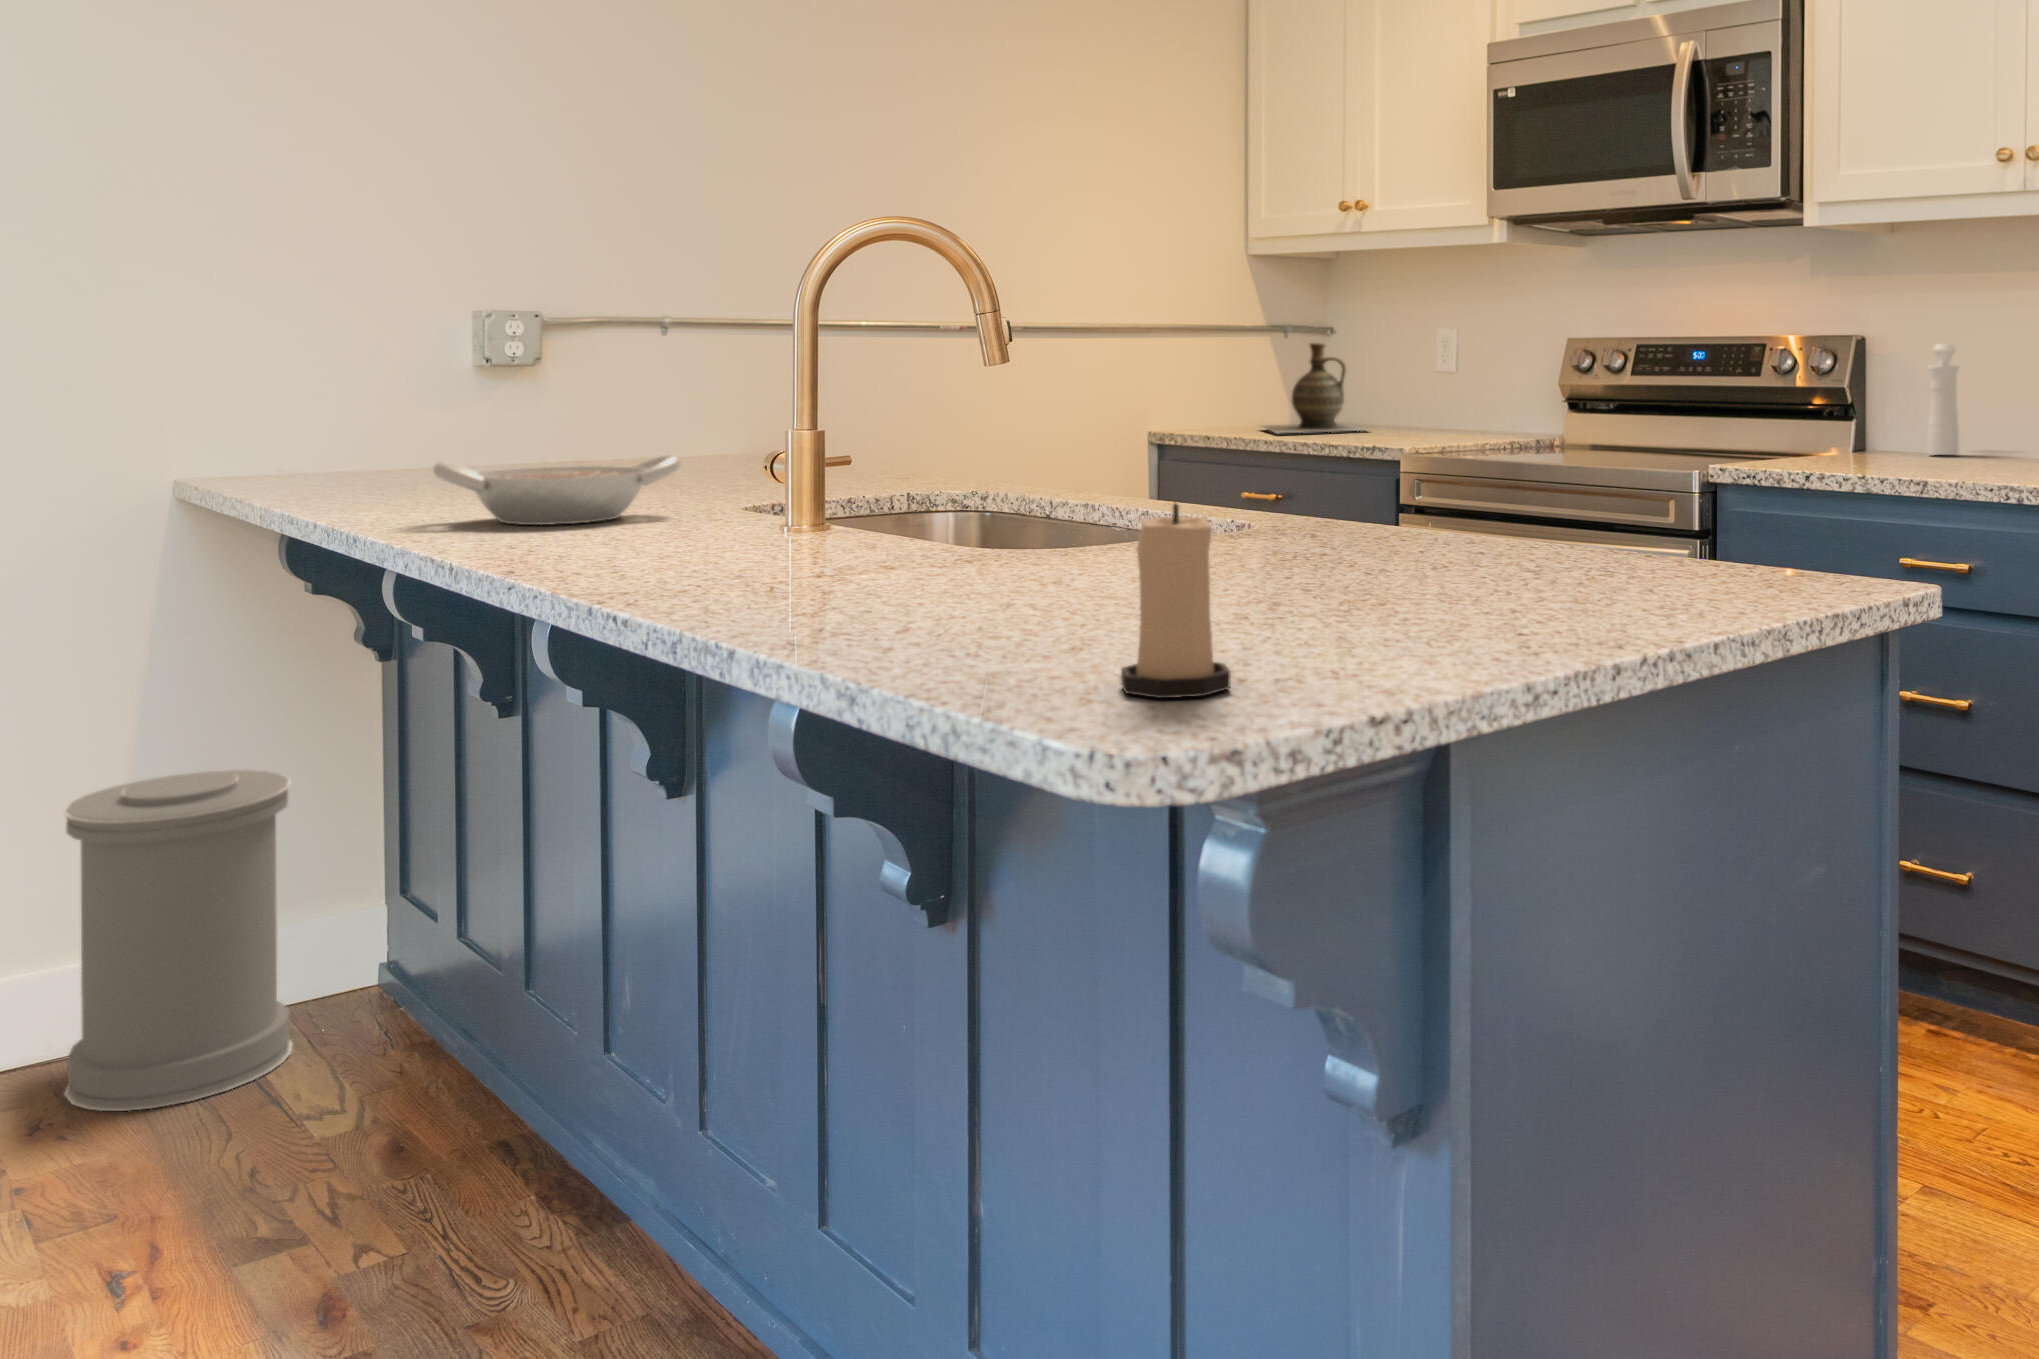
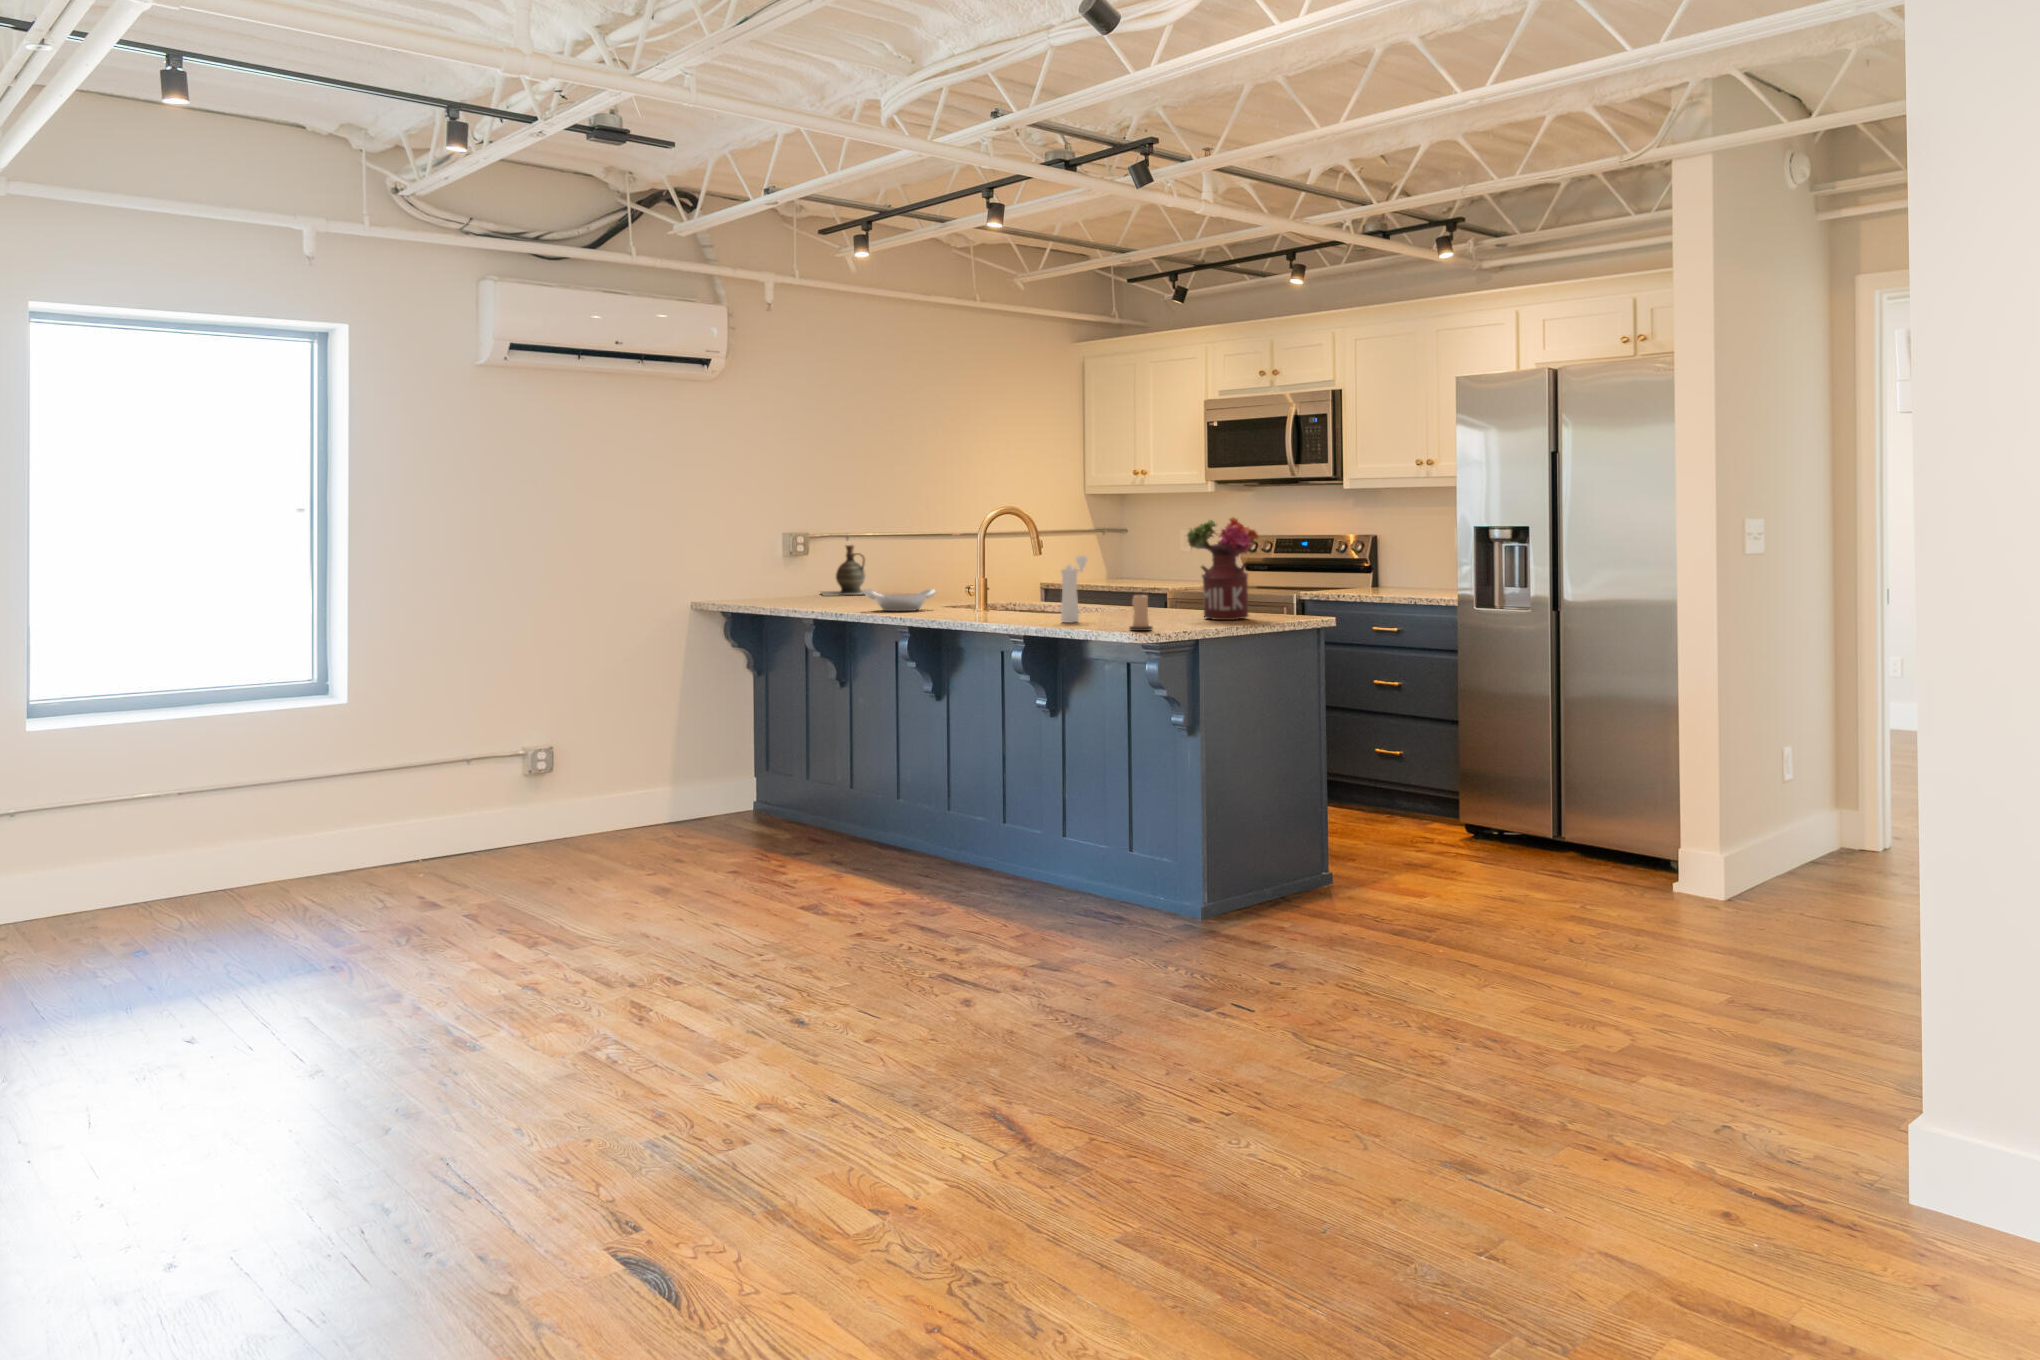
flower arrangement: none [1416,211,1686,594] -> present [1187,517,1258,620]
ceramic jug: present [1262,343,1365,433] -> present [821,545,875,596]
pepper mill: present [1928,344,1959,455] -> present [1061,555,1088,623]
trash can: present [63,770,292,1111] -> none [684,713,756,830]

